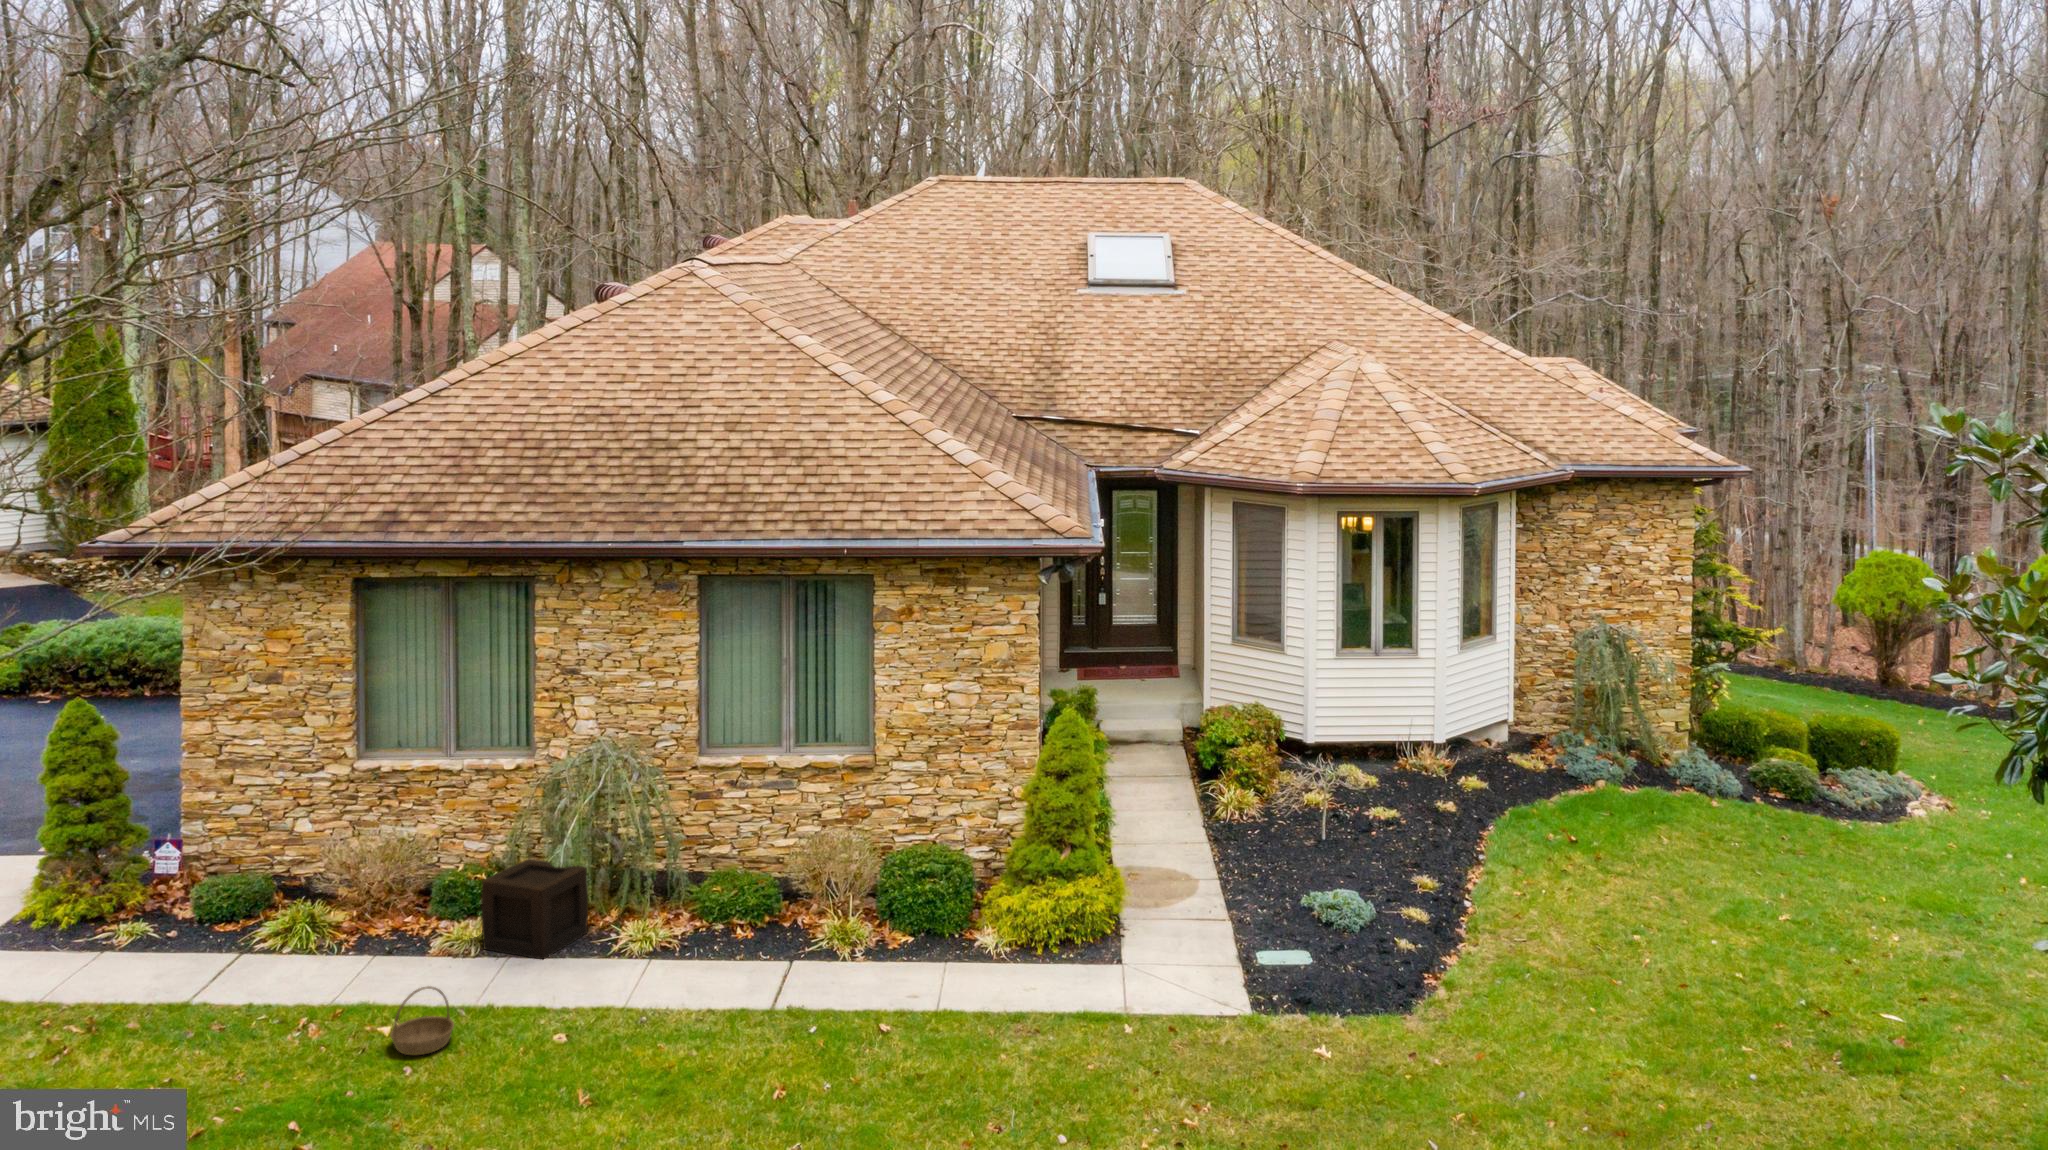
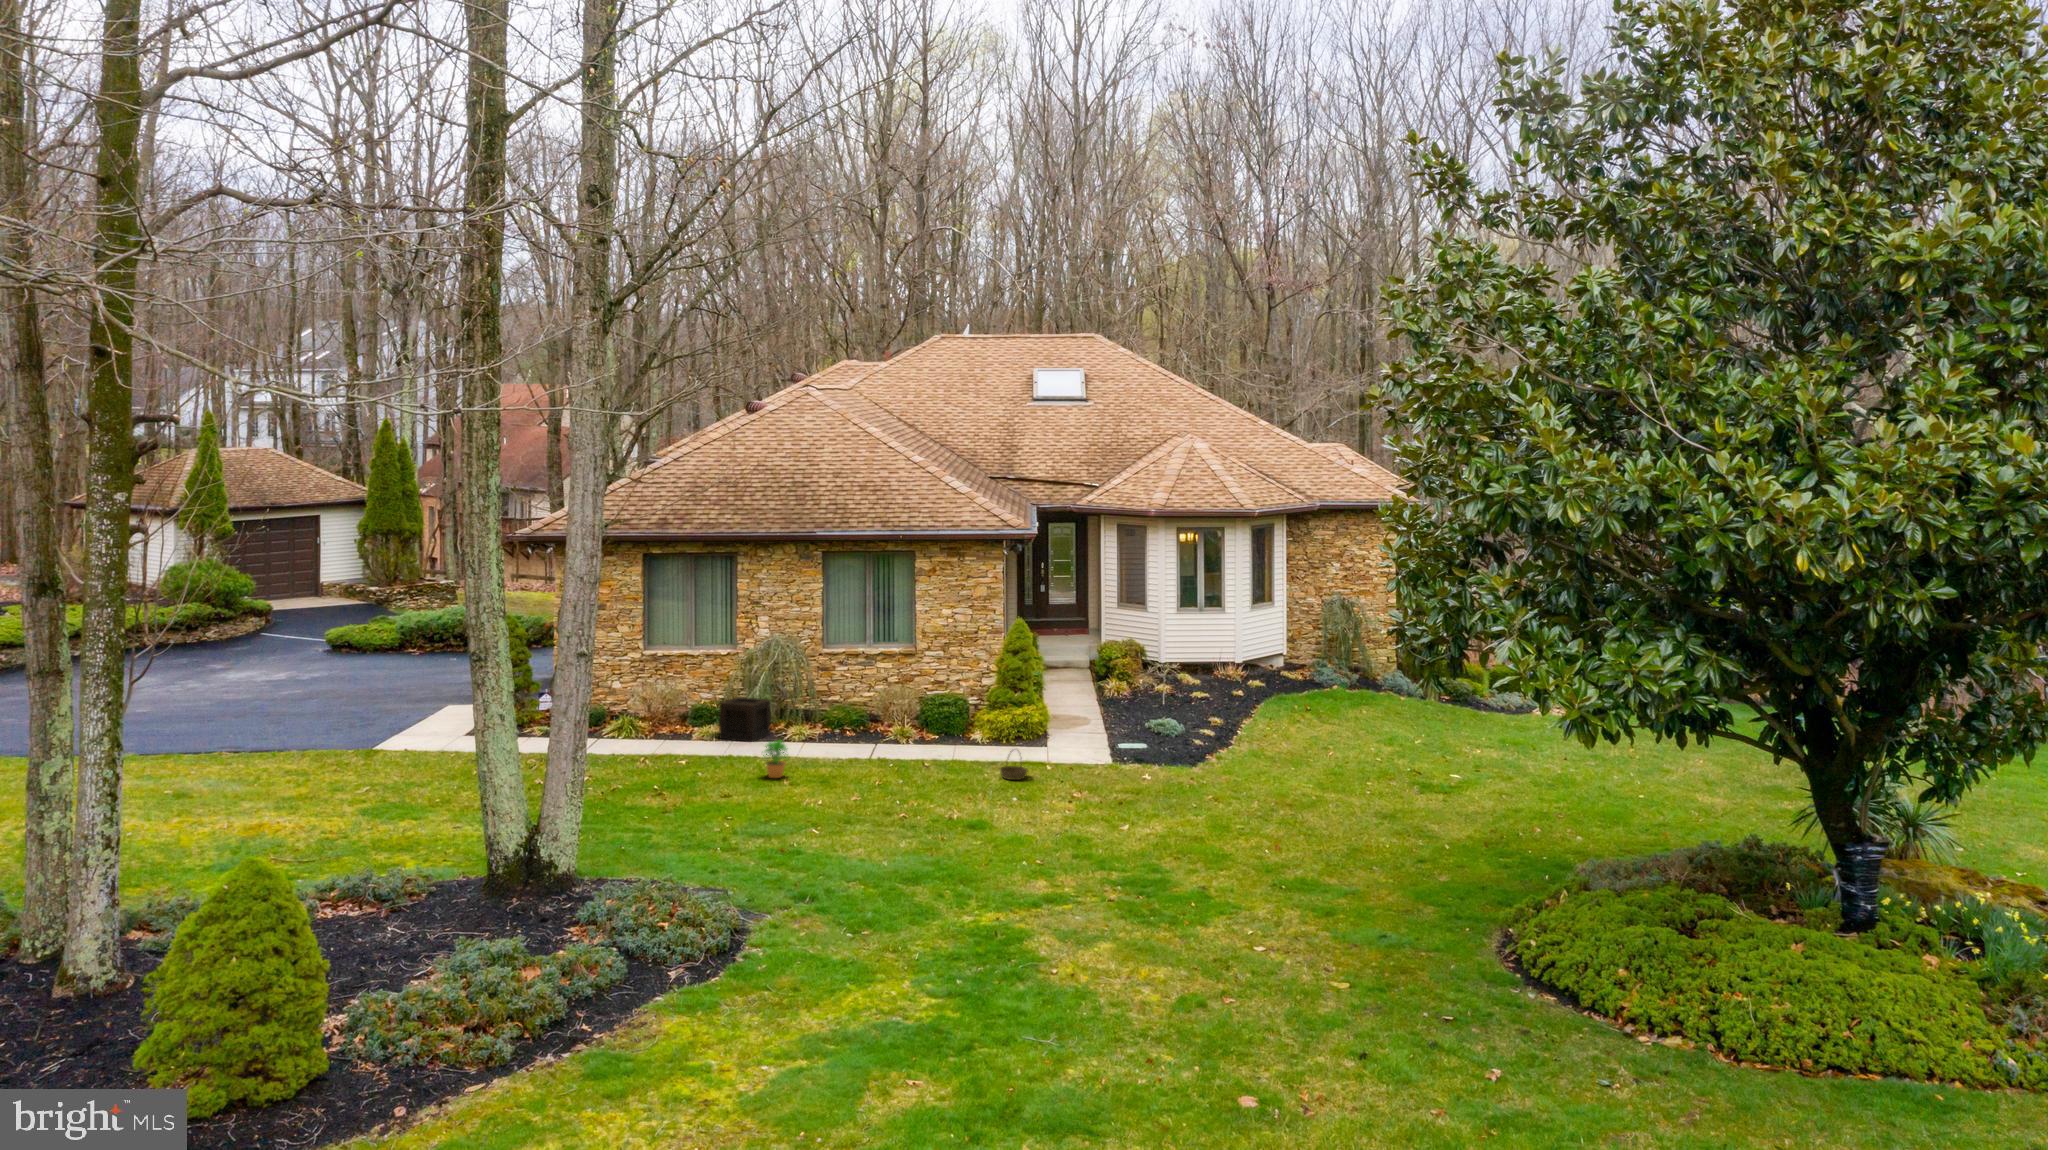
basket: present [390,986,454,1055] -> present [1000,751,1027,780]
potted plant: none [504,1015,579,1105] -> present [763,740,788,778]

